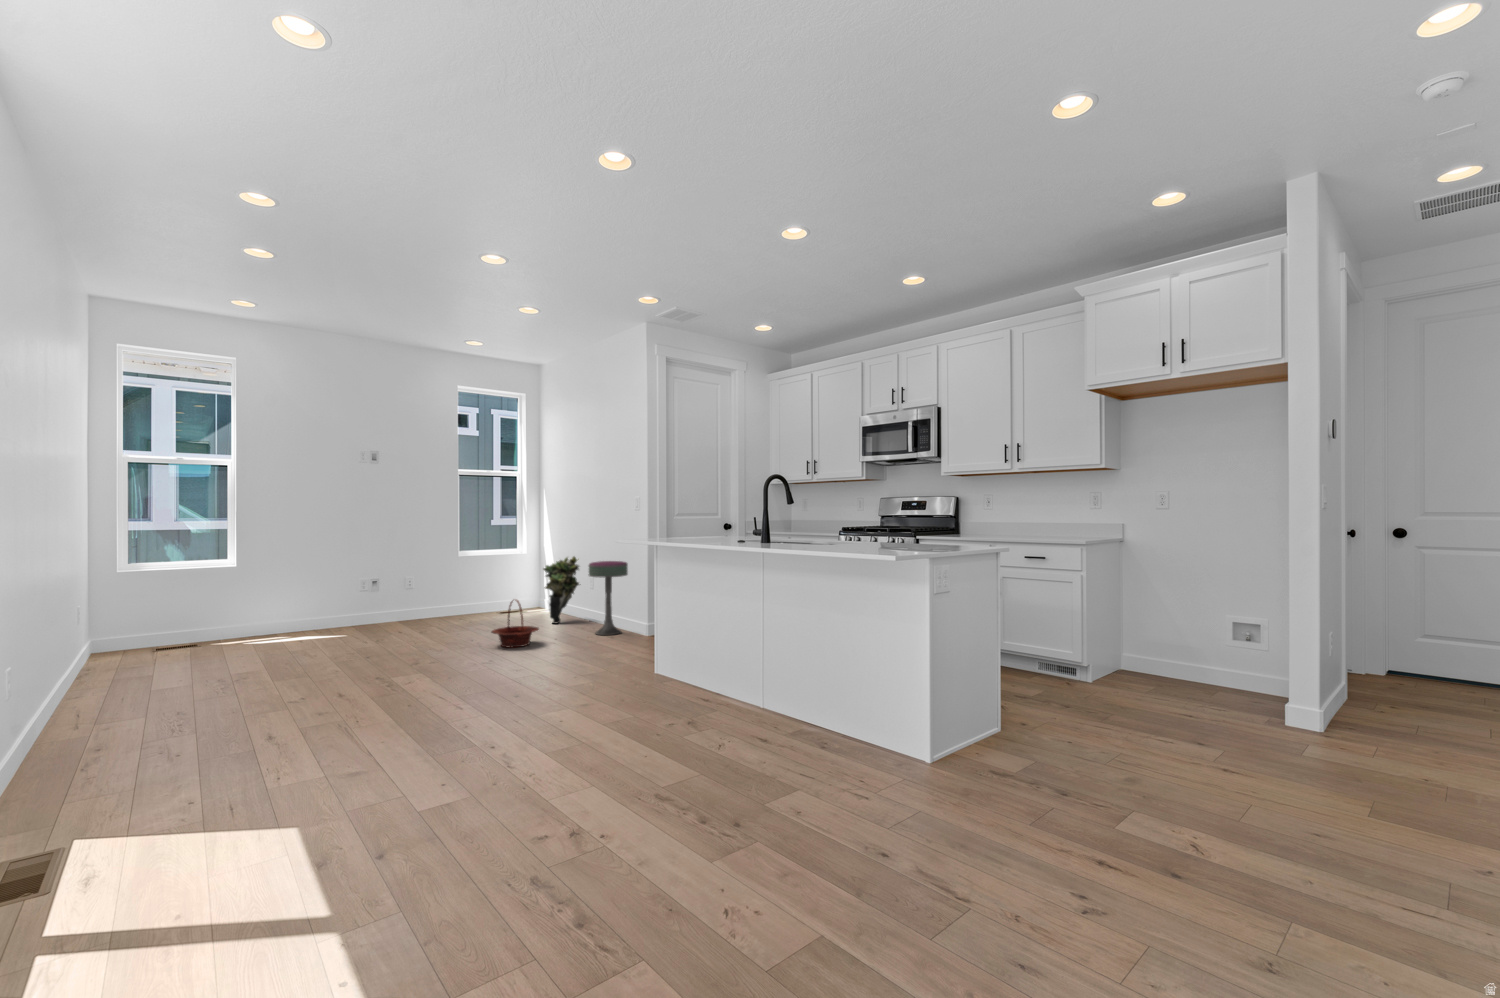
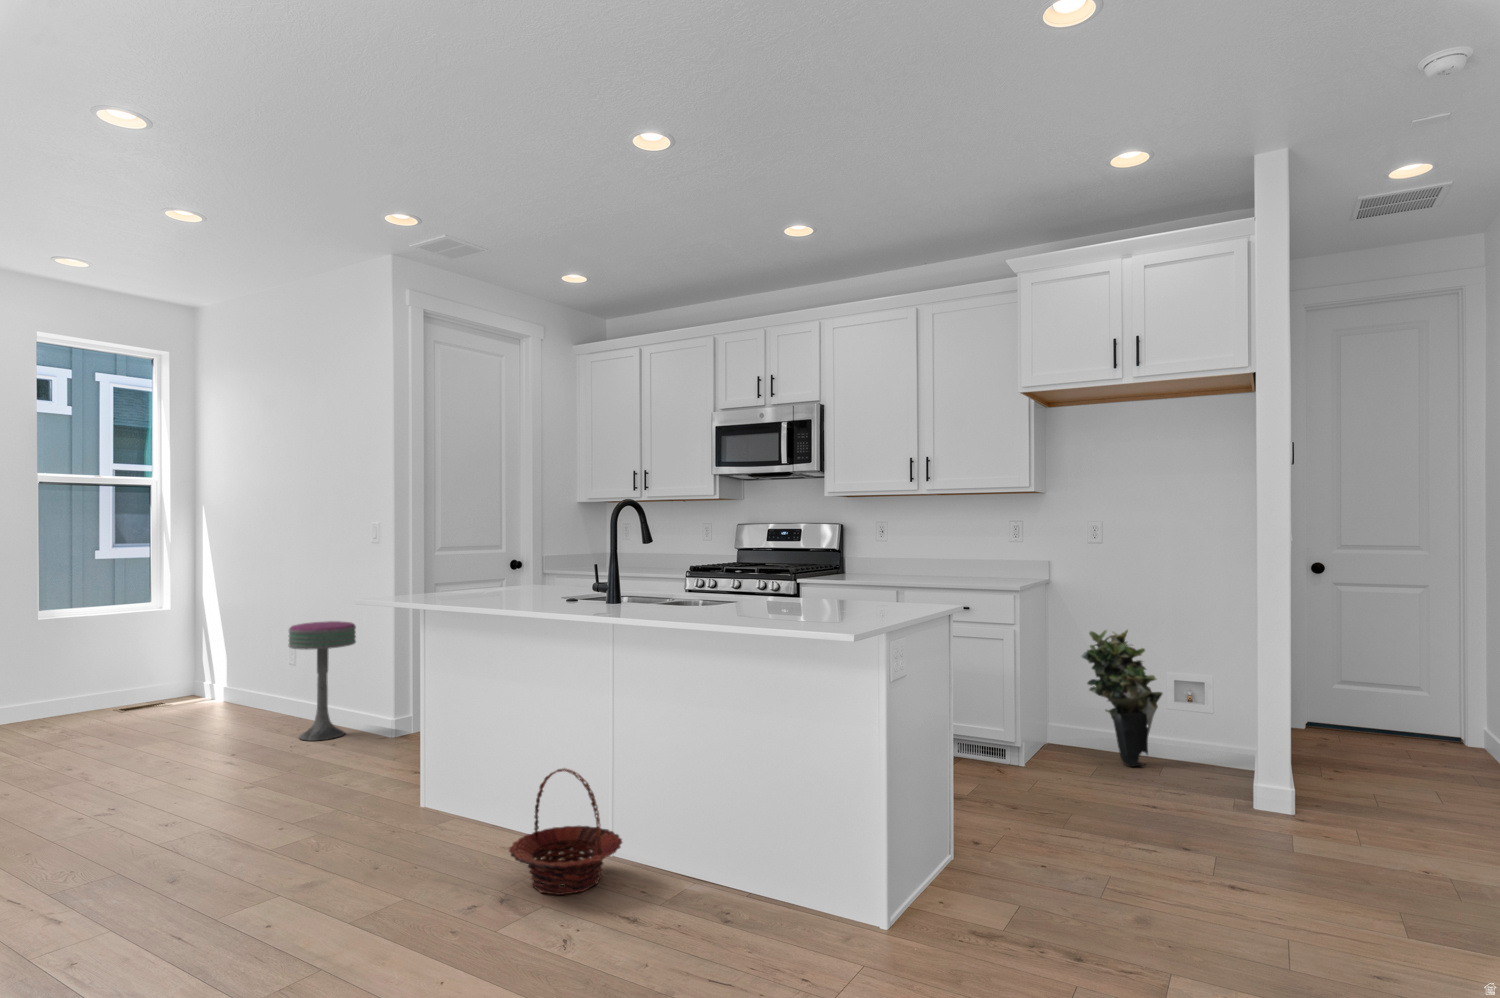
potted plant: present [543,557,579,624] -> present [1082,630,1162,767]
basket: present [492,600,539,648] -> present [509,768,622,895]

